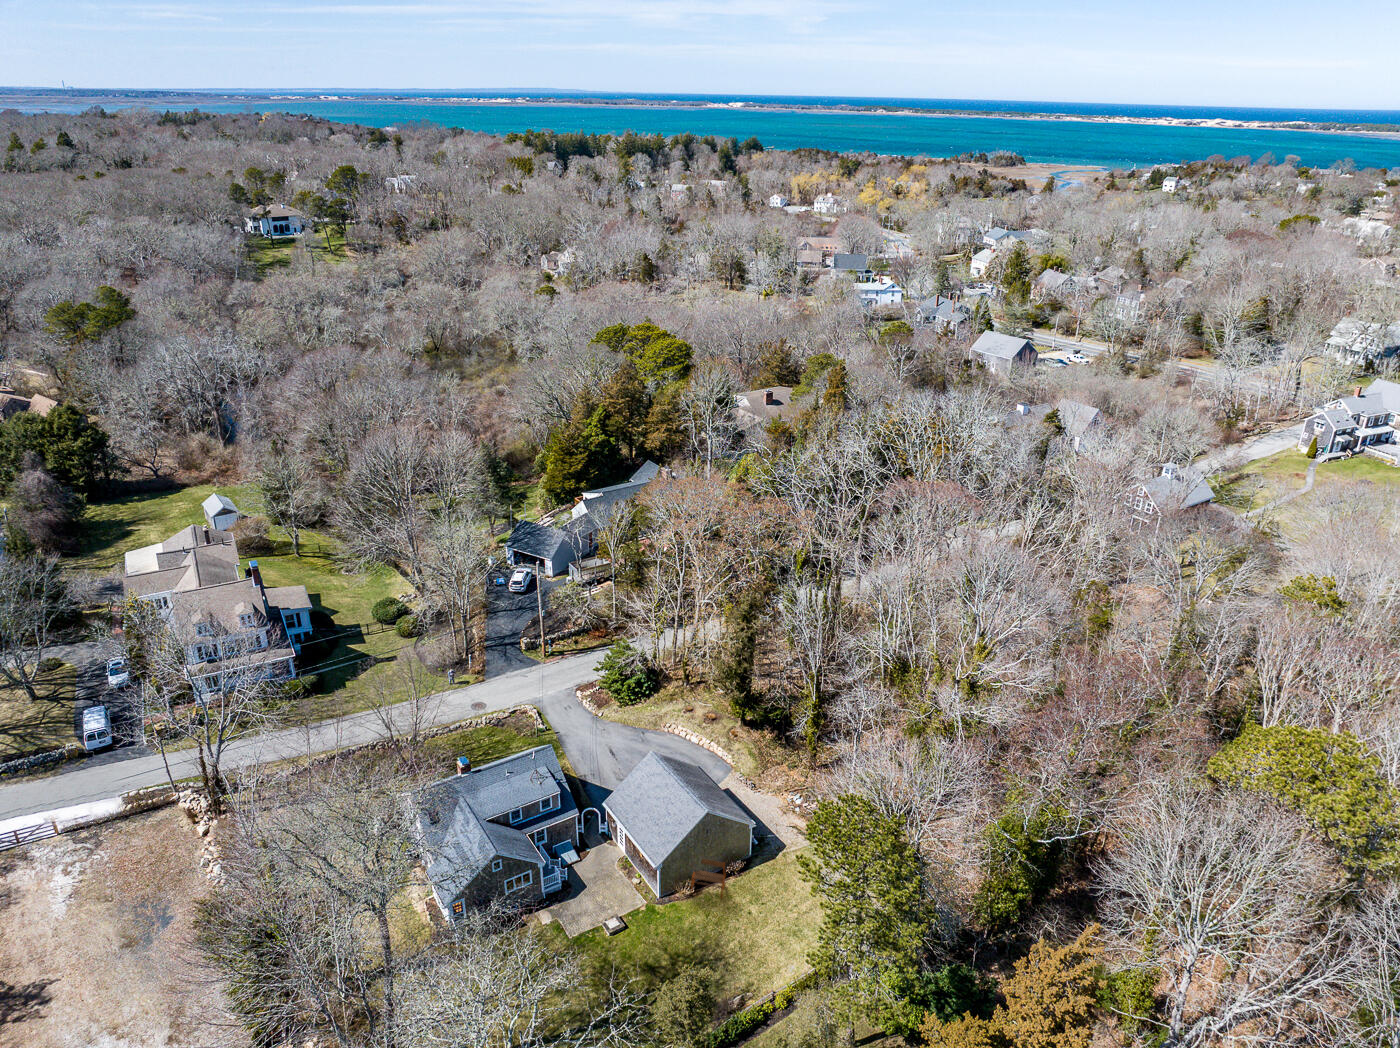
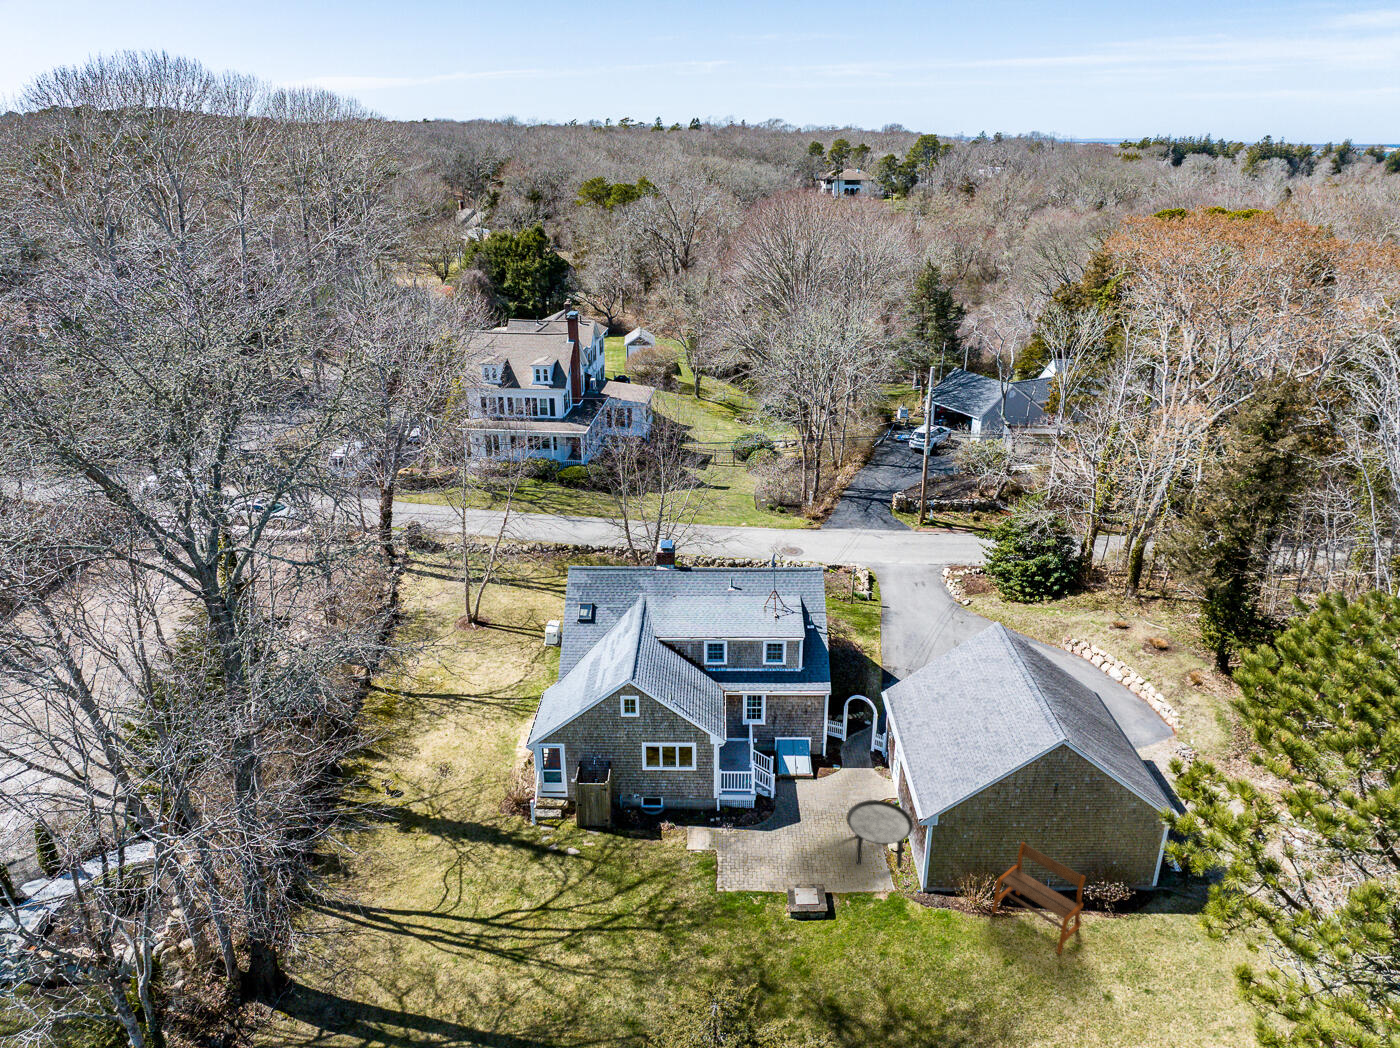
round table: none [616,861,648,897] -> present [847,800,913,868]

